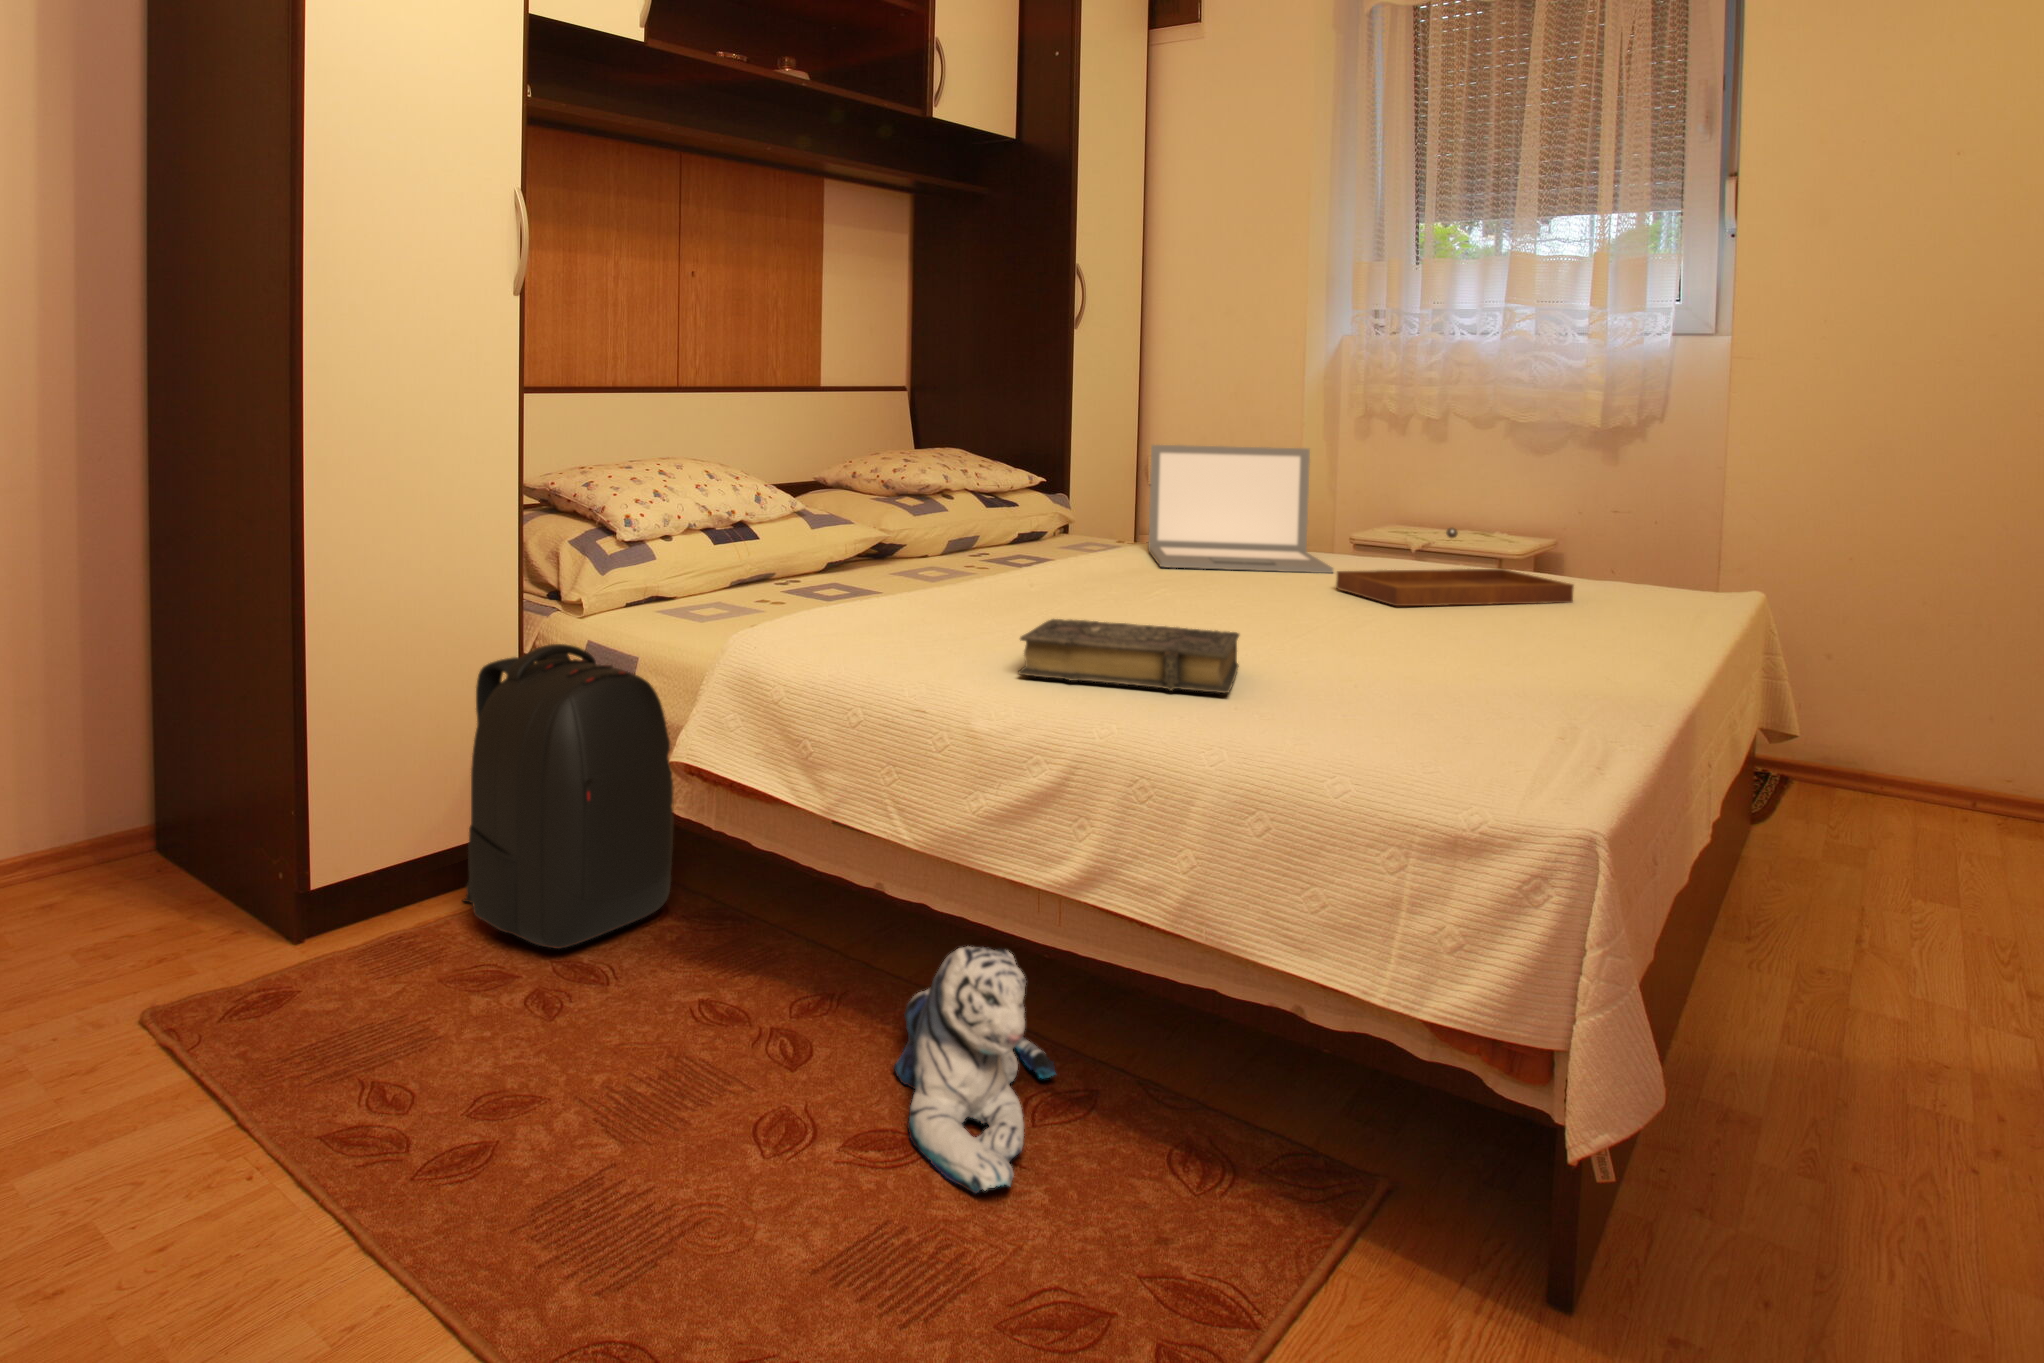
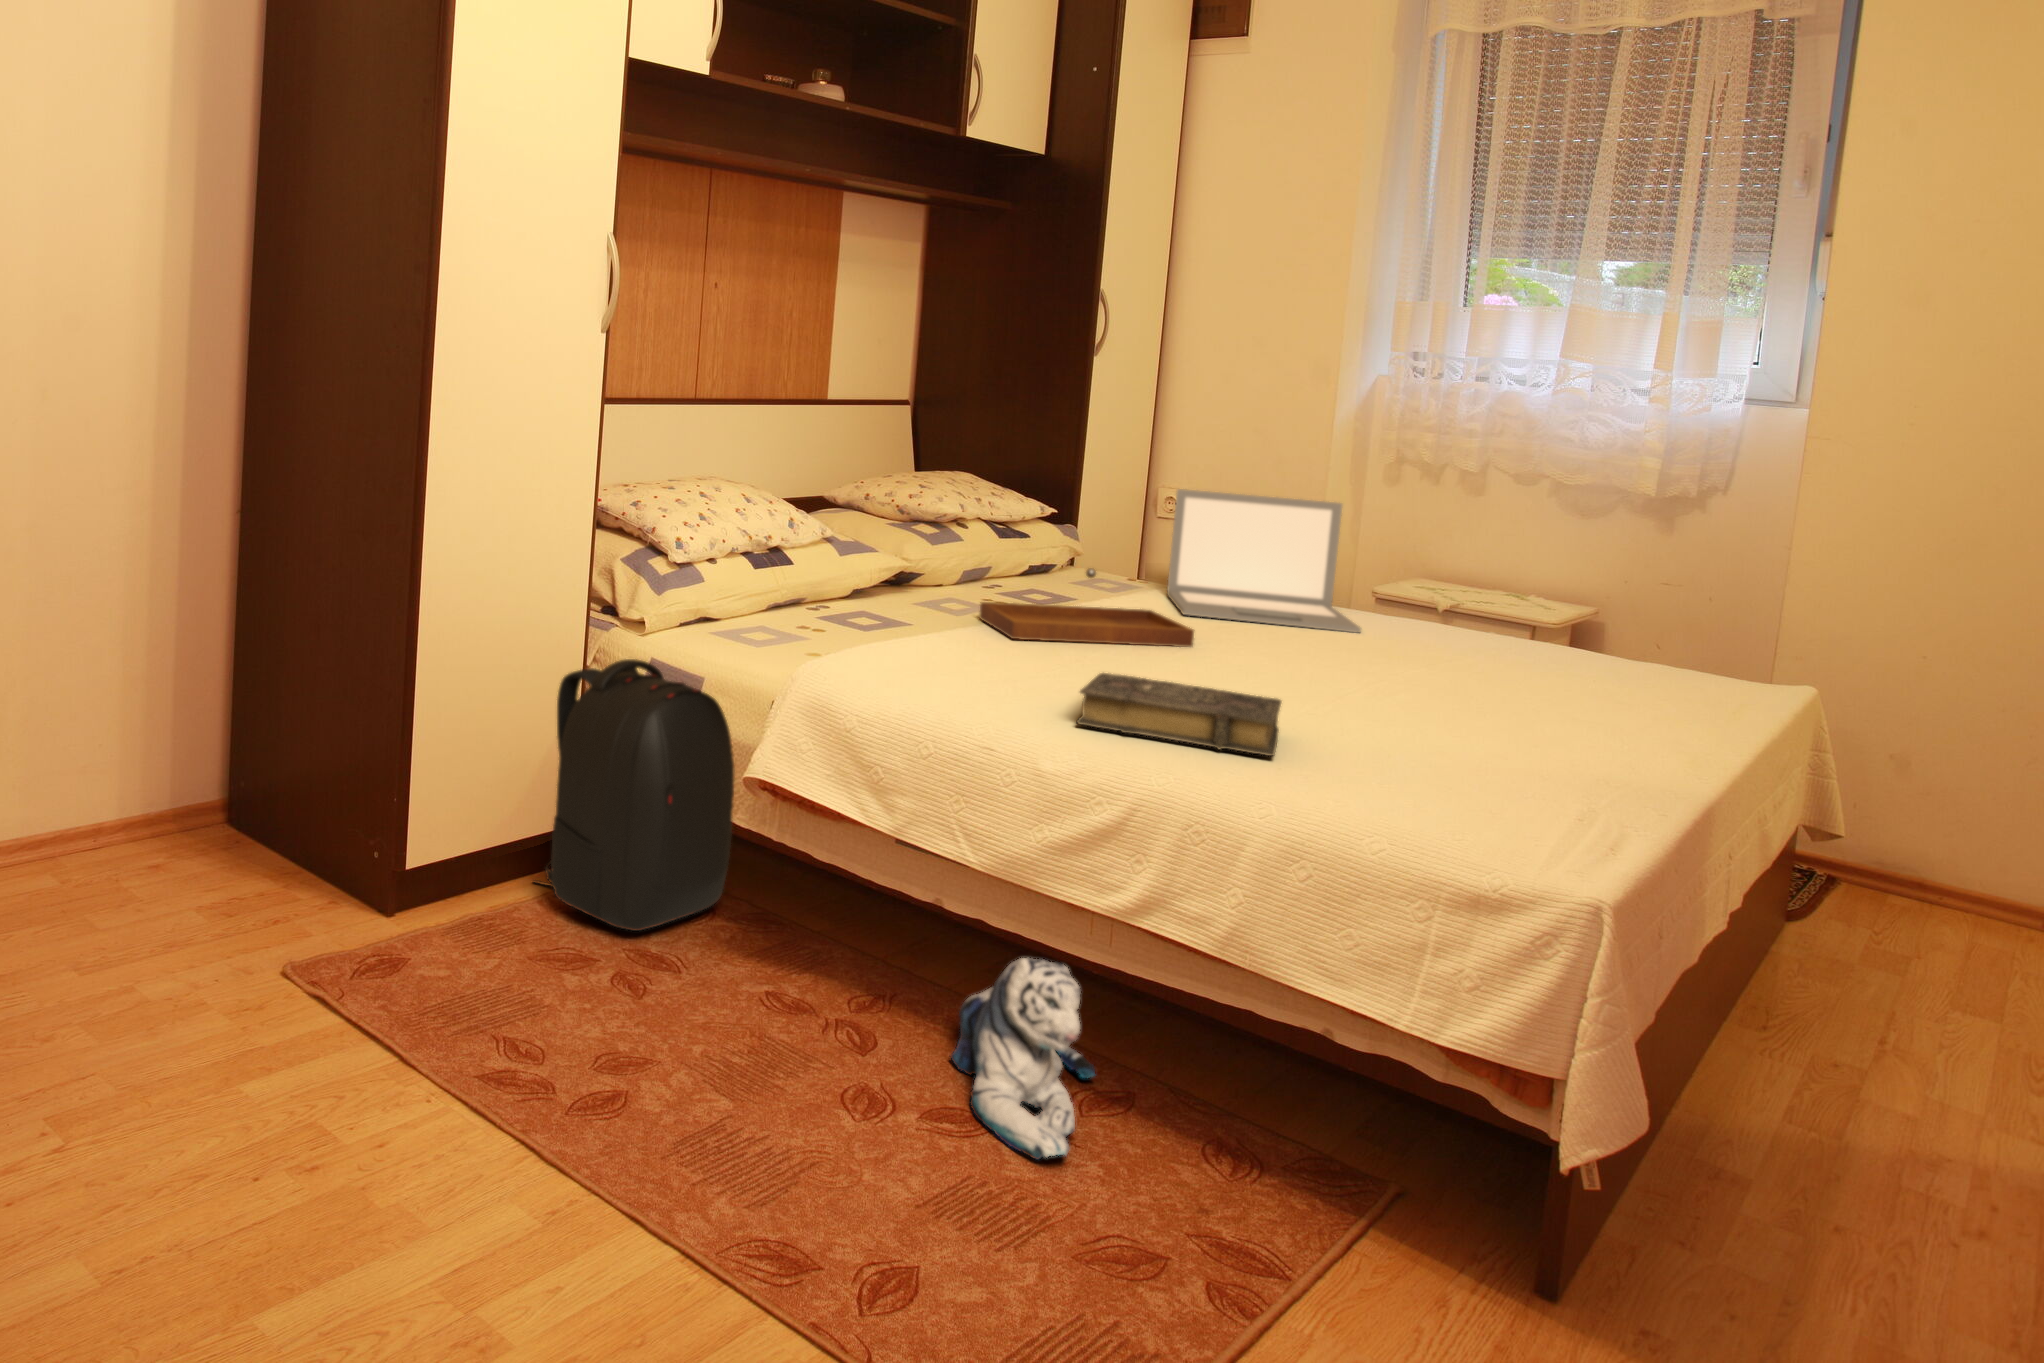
tray: present [1336,528,1574,606] -> present [979,568,1194,647]

